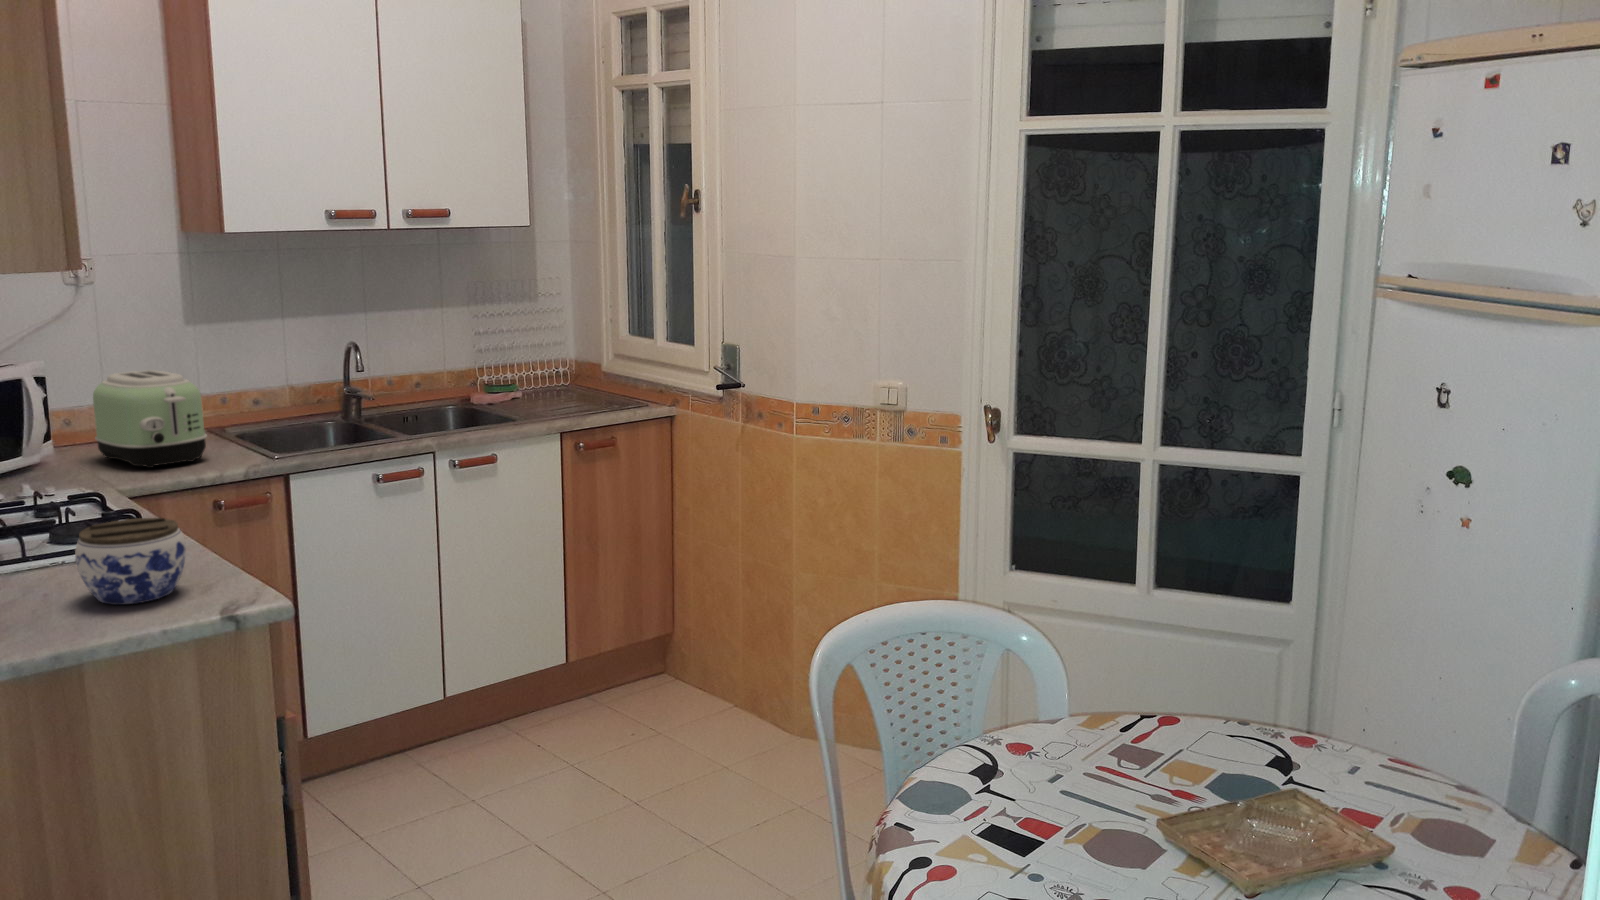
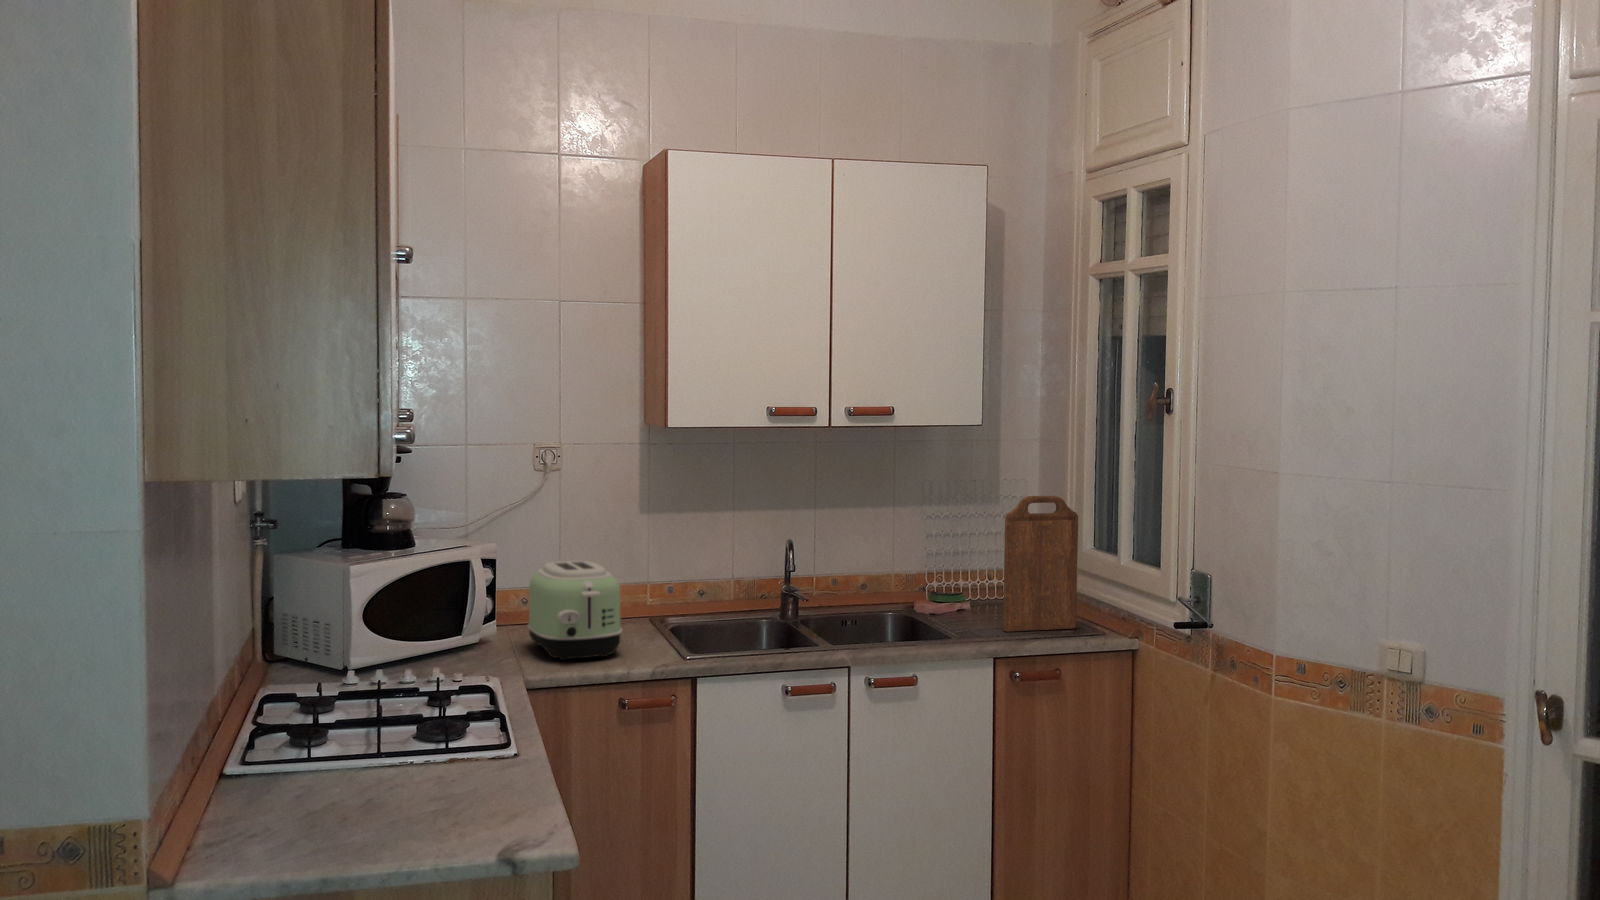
cutting board: none [556,288,621,412] -> present [1003,496,1078,632]
jar: present [75,517,186,605] -> none [376,736,483,832]

